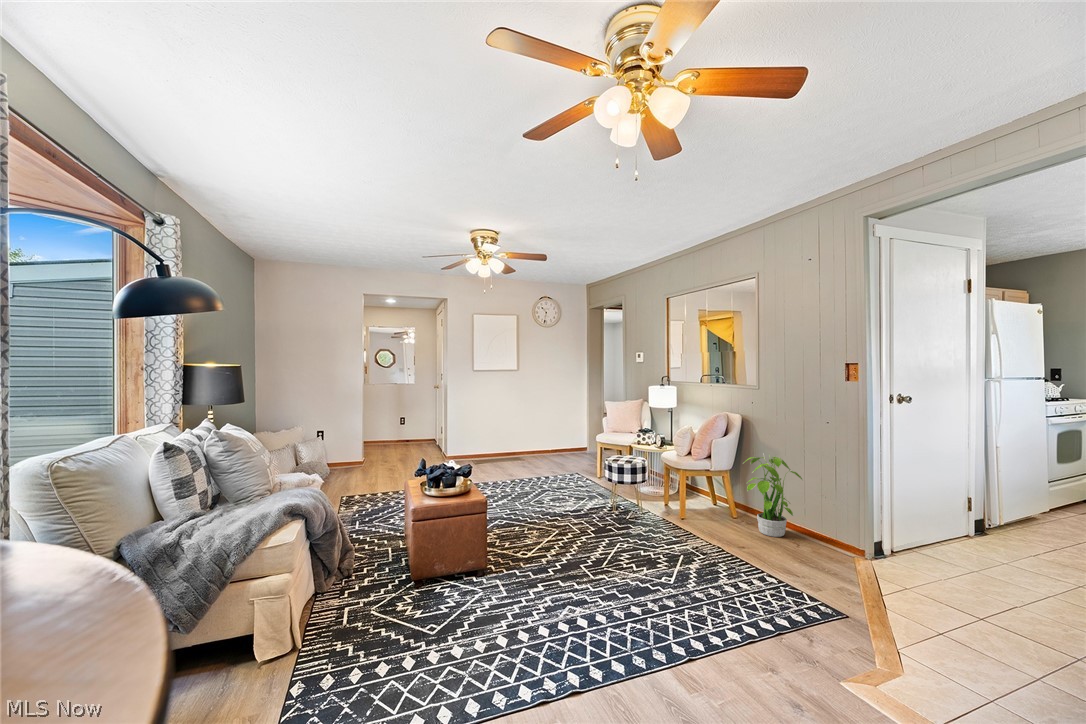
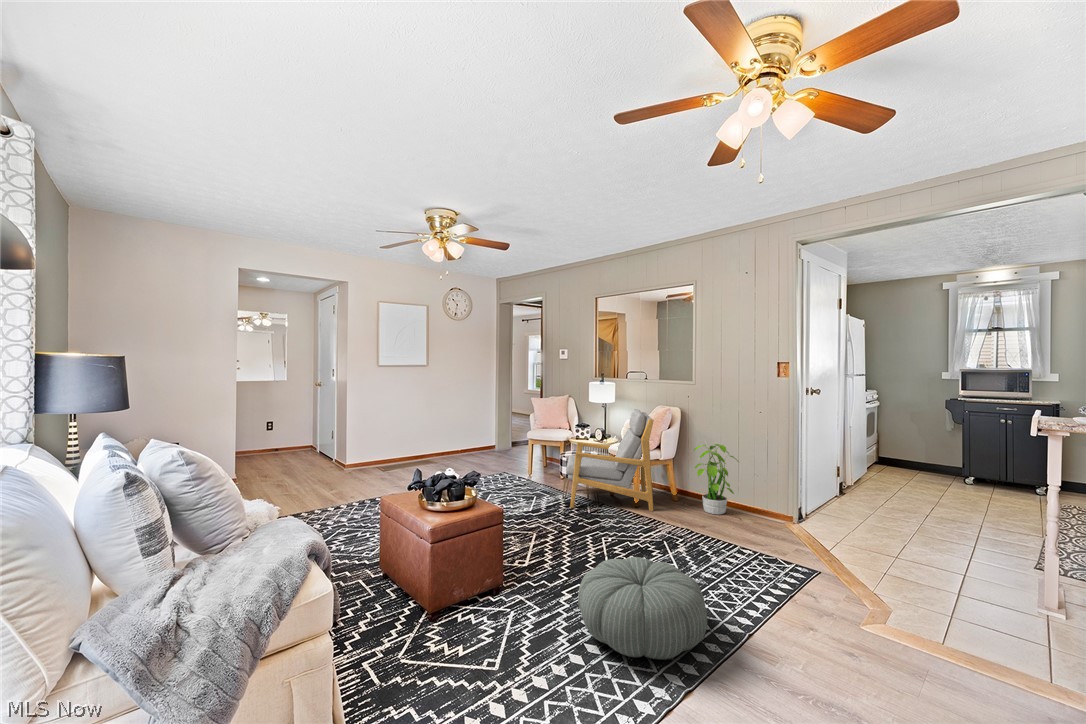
armchair: none [610,415,707,525] -> present [566,409,654,511]
pouf: none [521,558,646,659] -> present [578,557,707,660]

